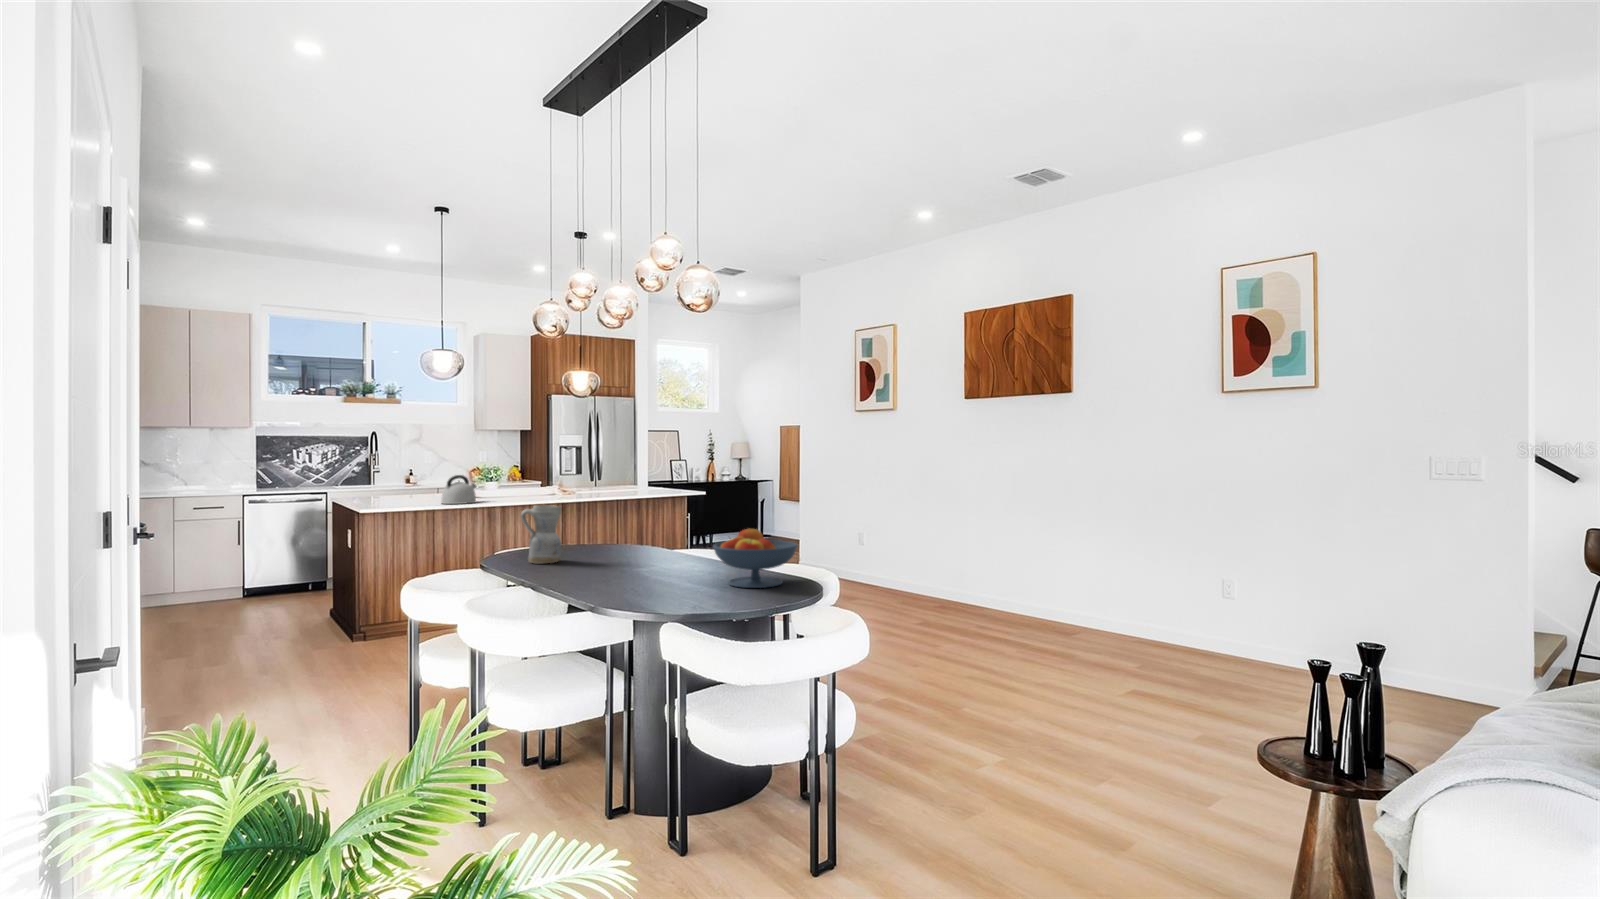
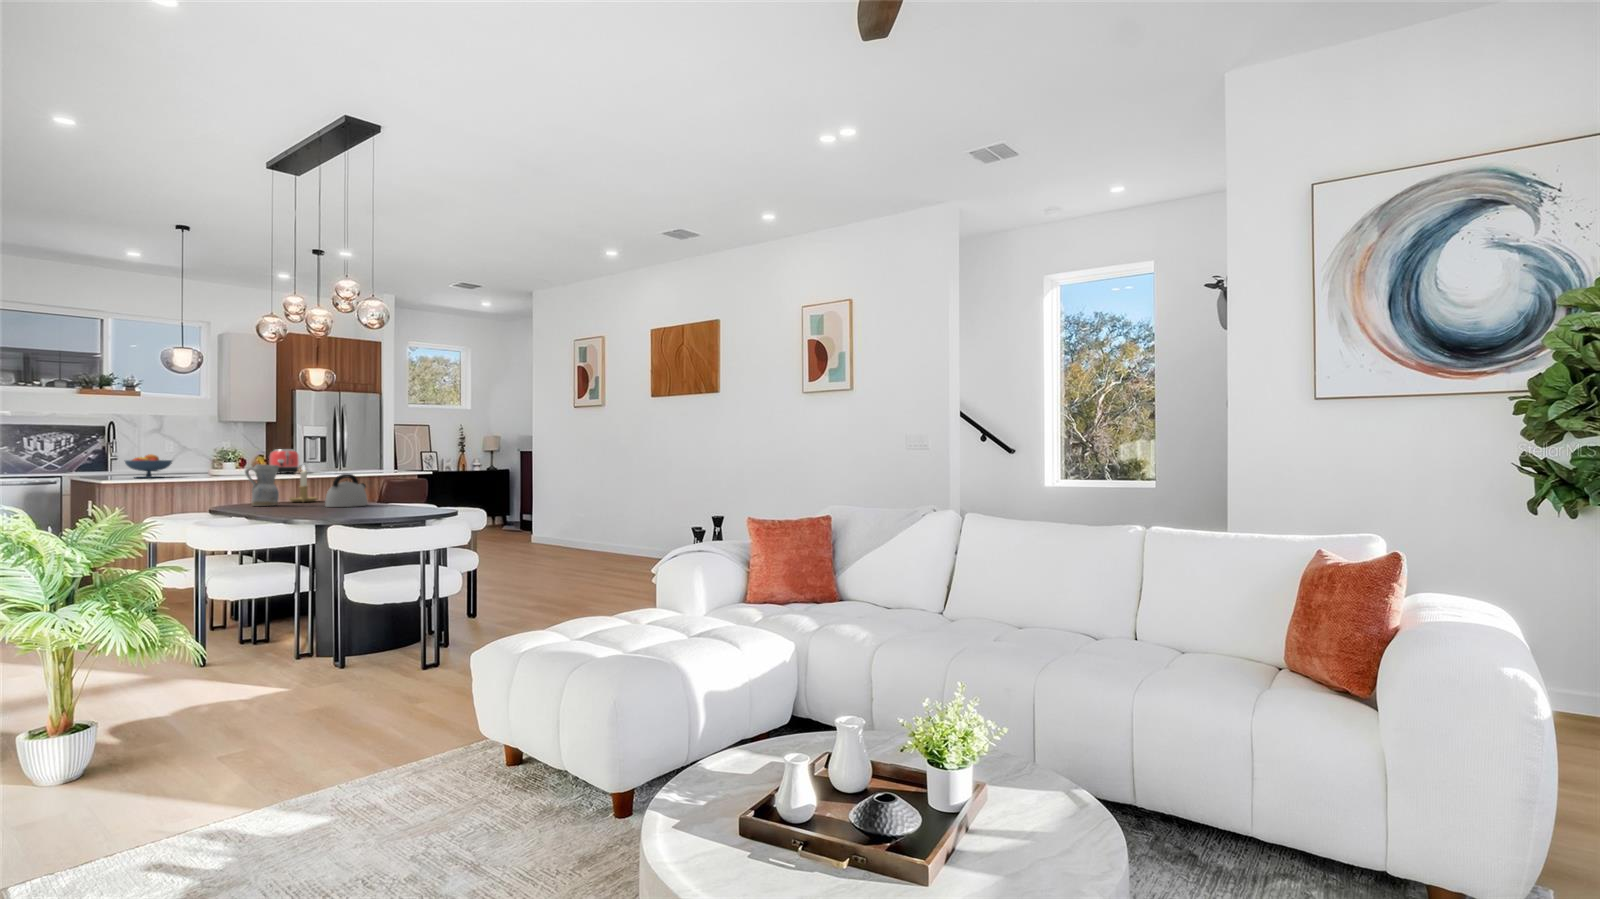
toaster: none [527,464,558,492] -> present [269,449,299,473]
kettle: present [441,475,476,504] -> present [325,474,367,507]
candlestick: none [569,499,604,553] -> present [289,465,318,502]
fruit bowl: present [713,529,798,588] -> present [125,454,172,478]

